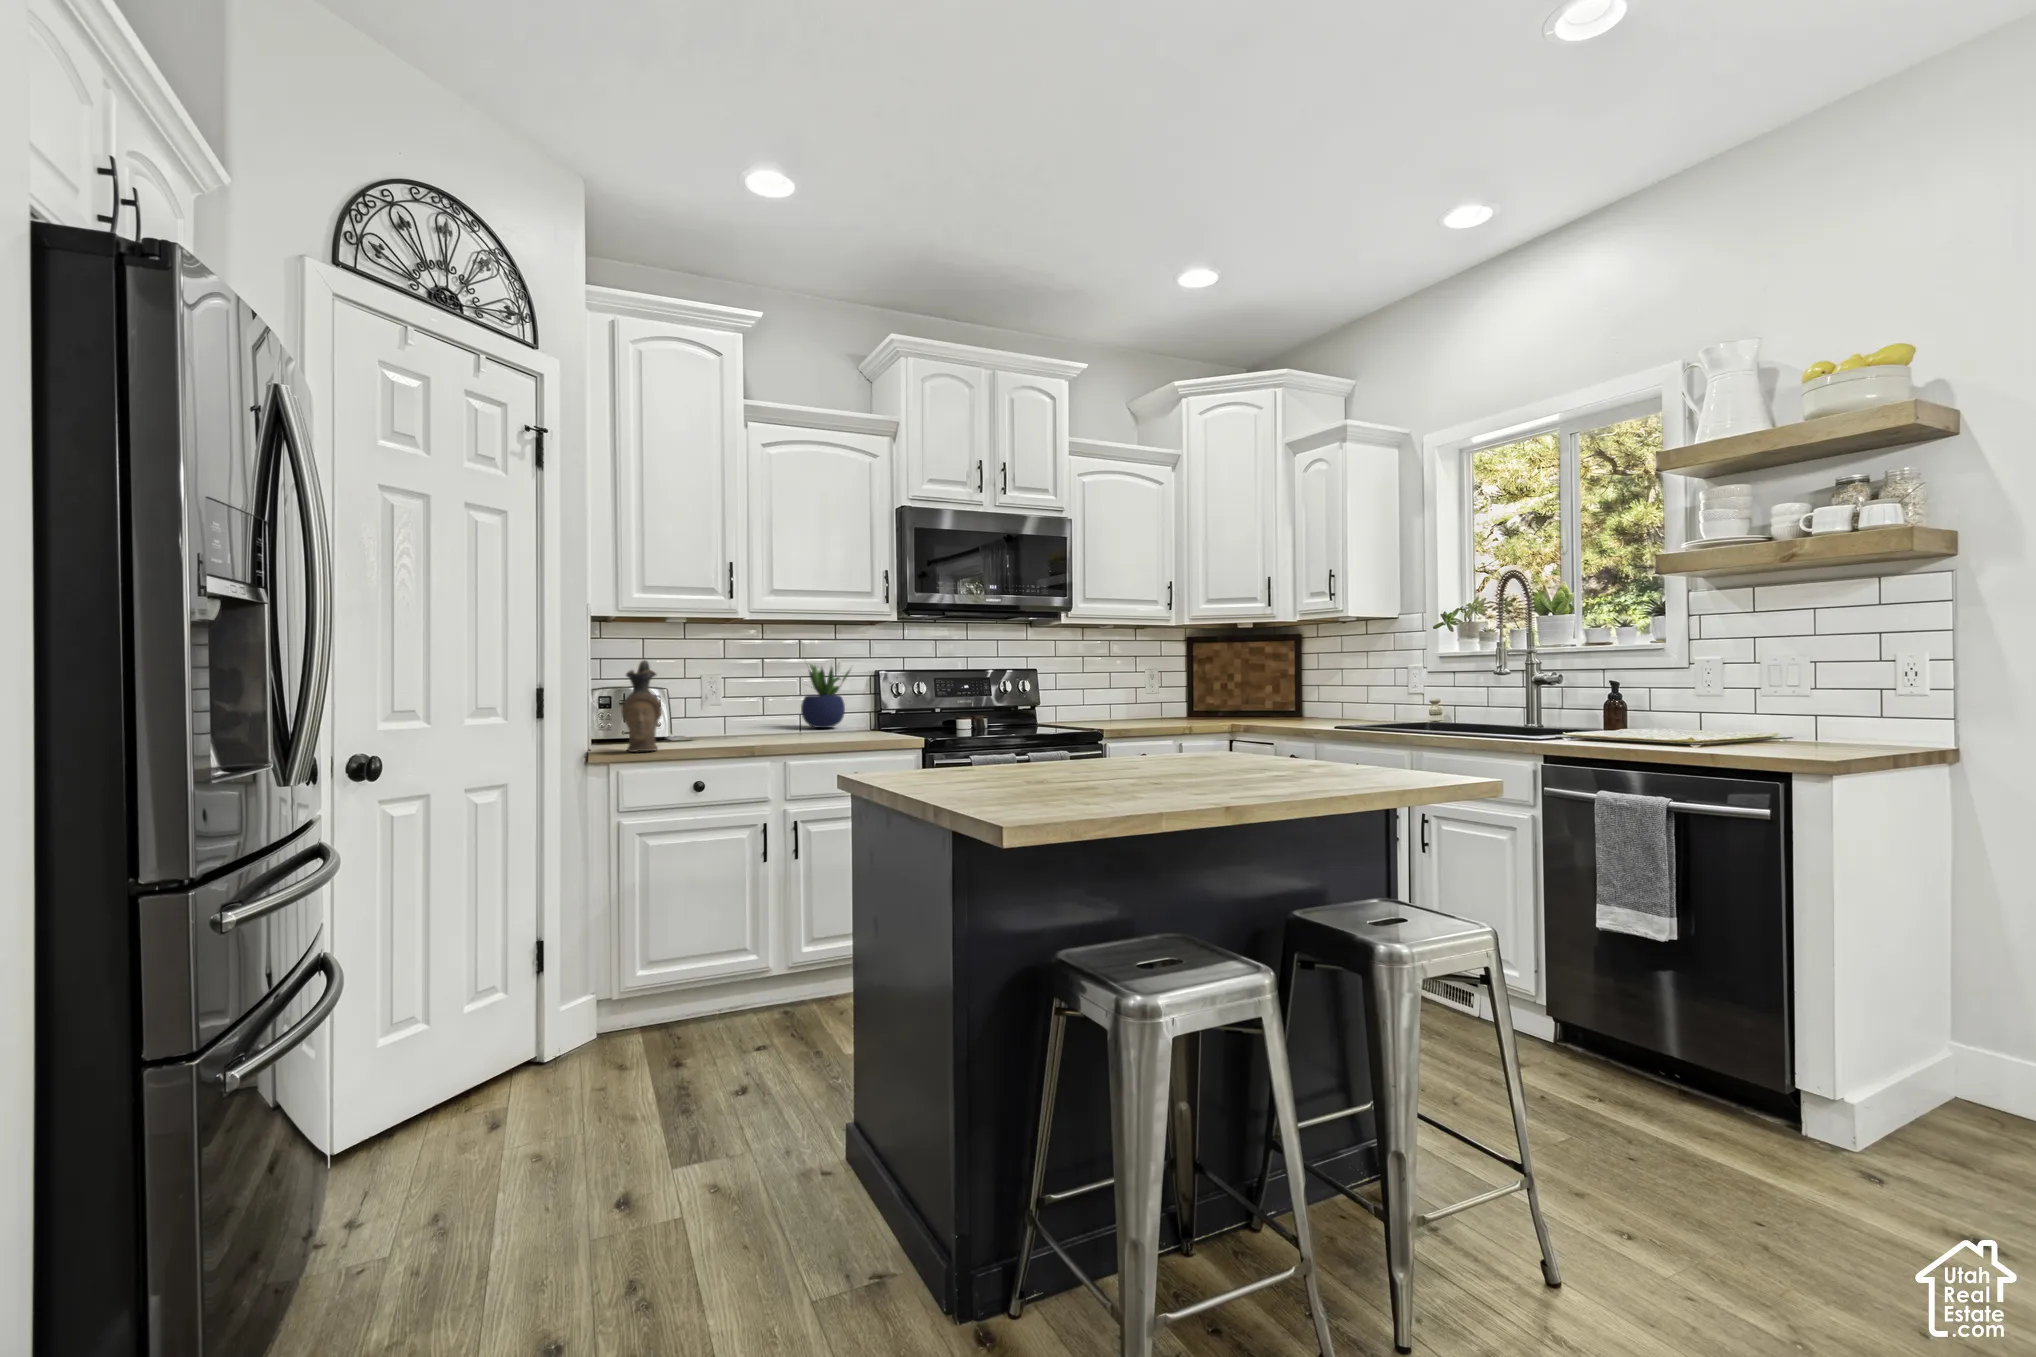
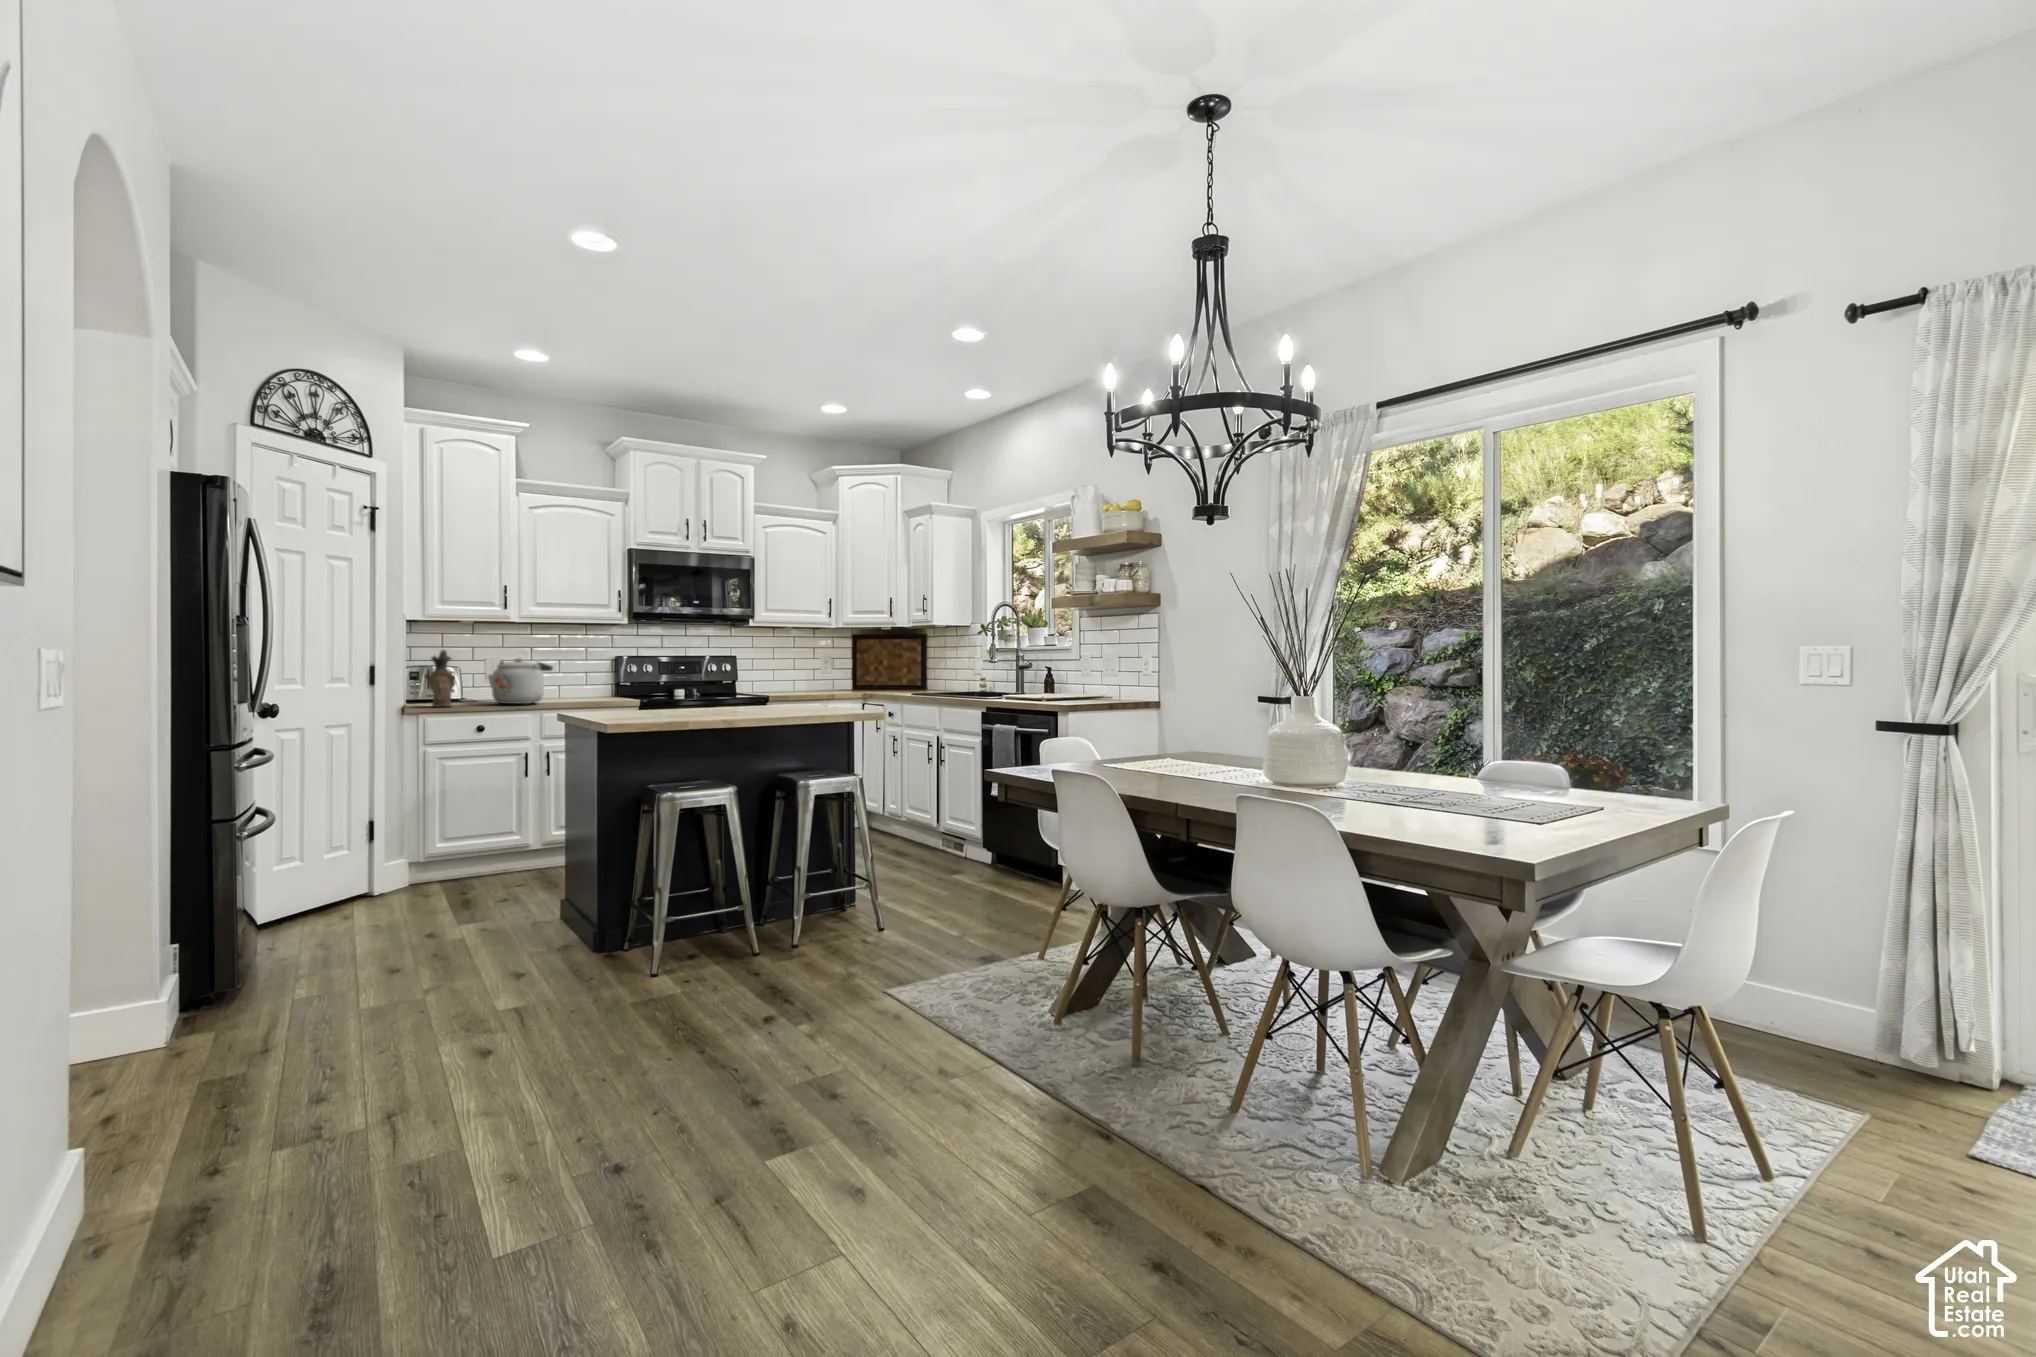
potted plant: present [801,665,850,728] -> none [558,647,597,695]
kettle: none [707,673,801,745] -> present [488,658,553,704]

